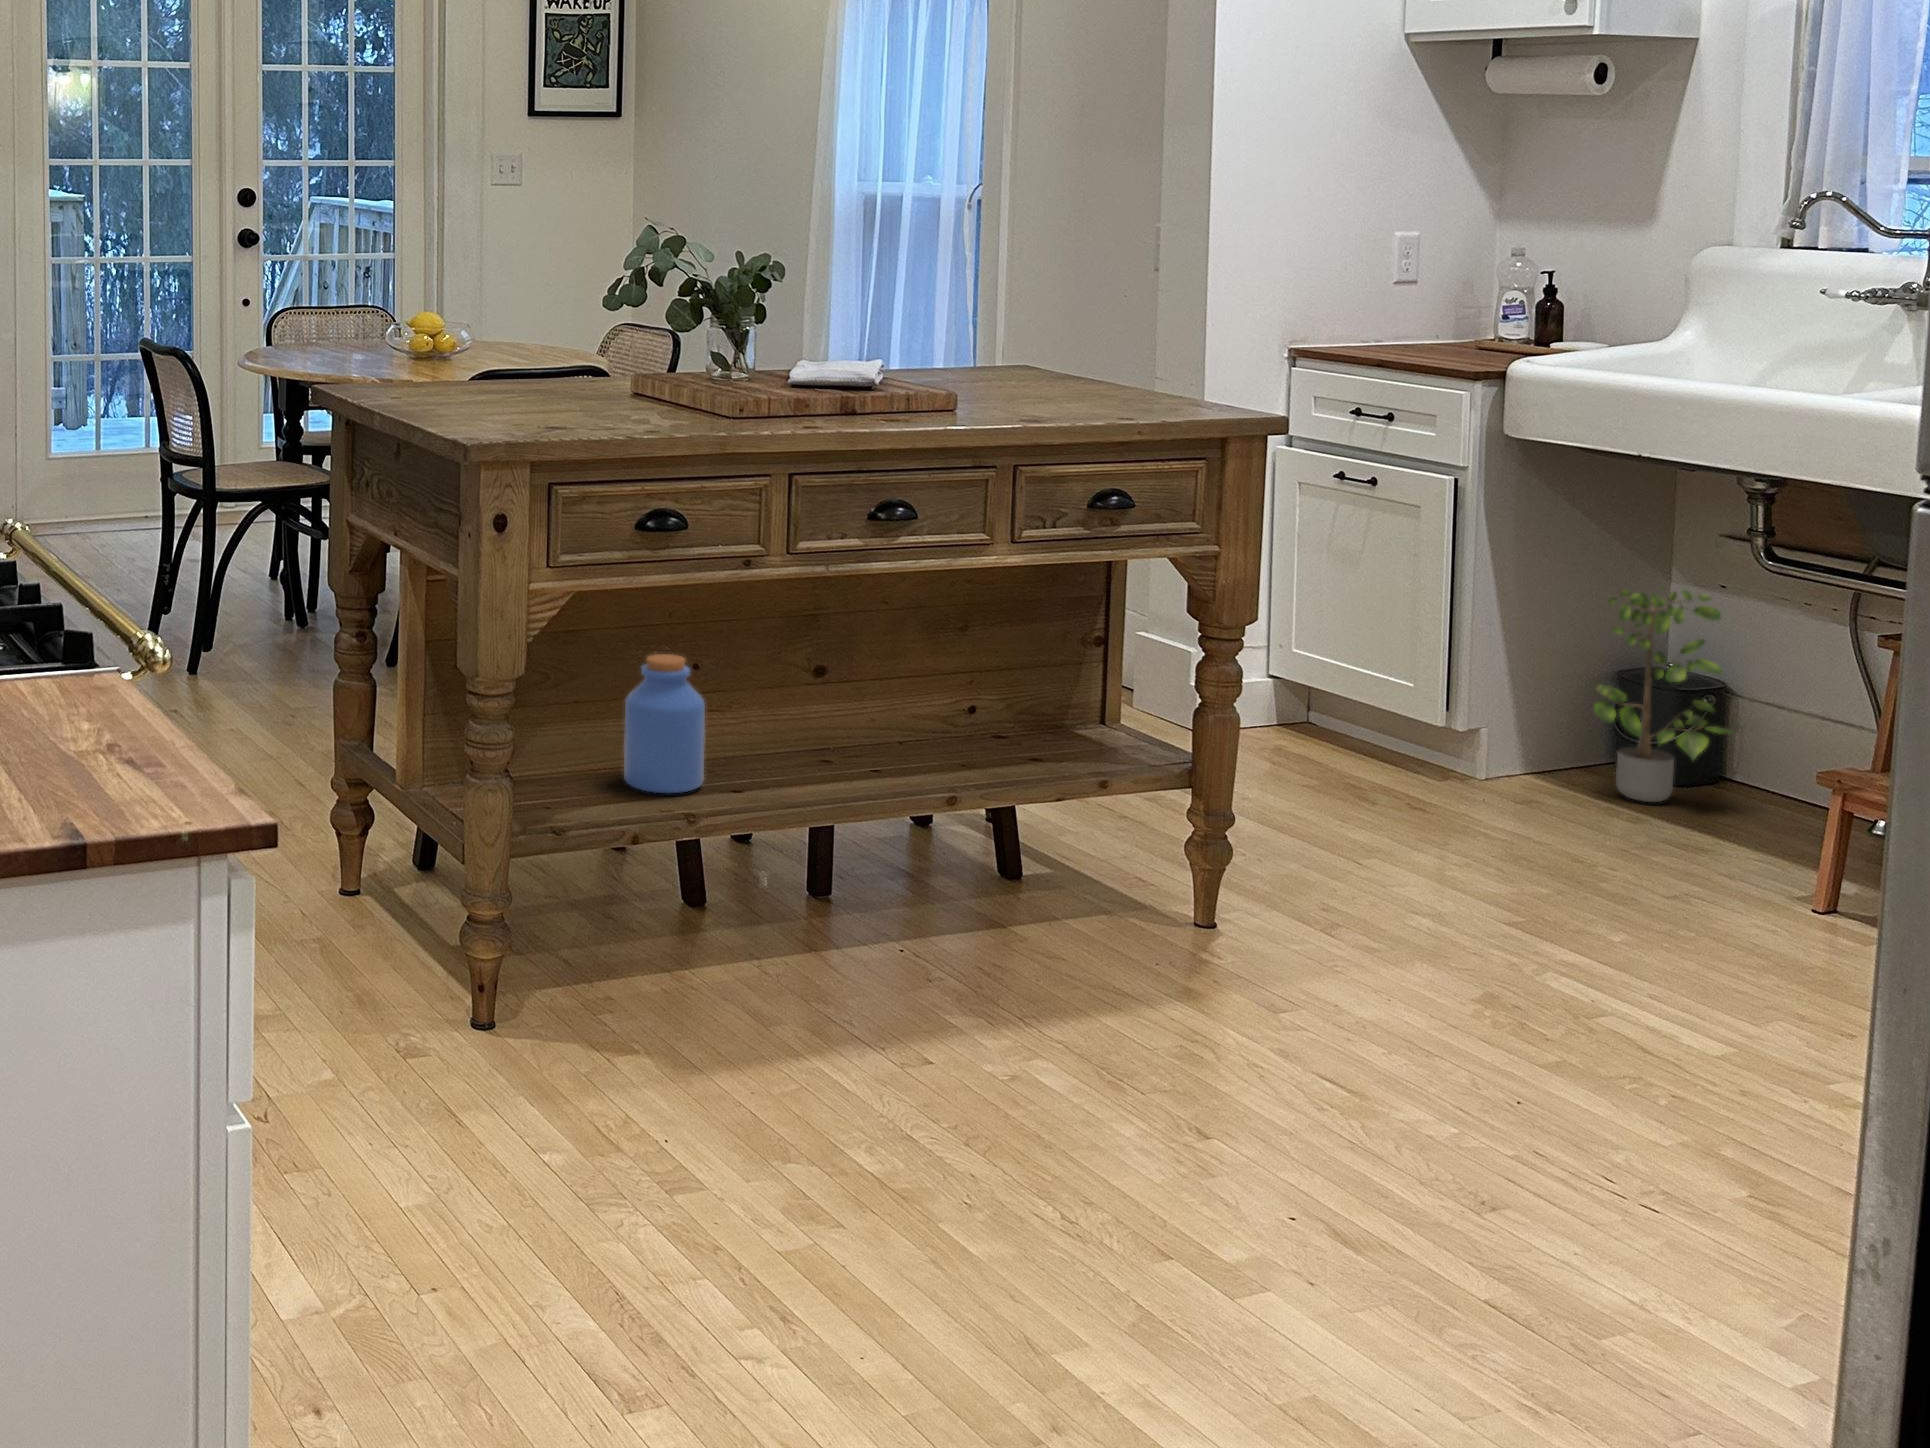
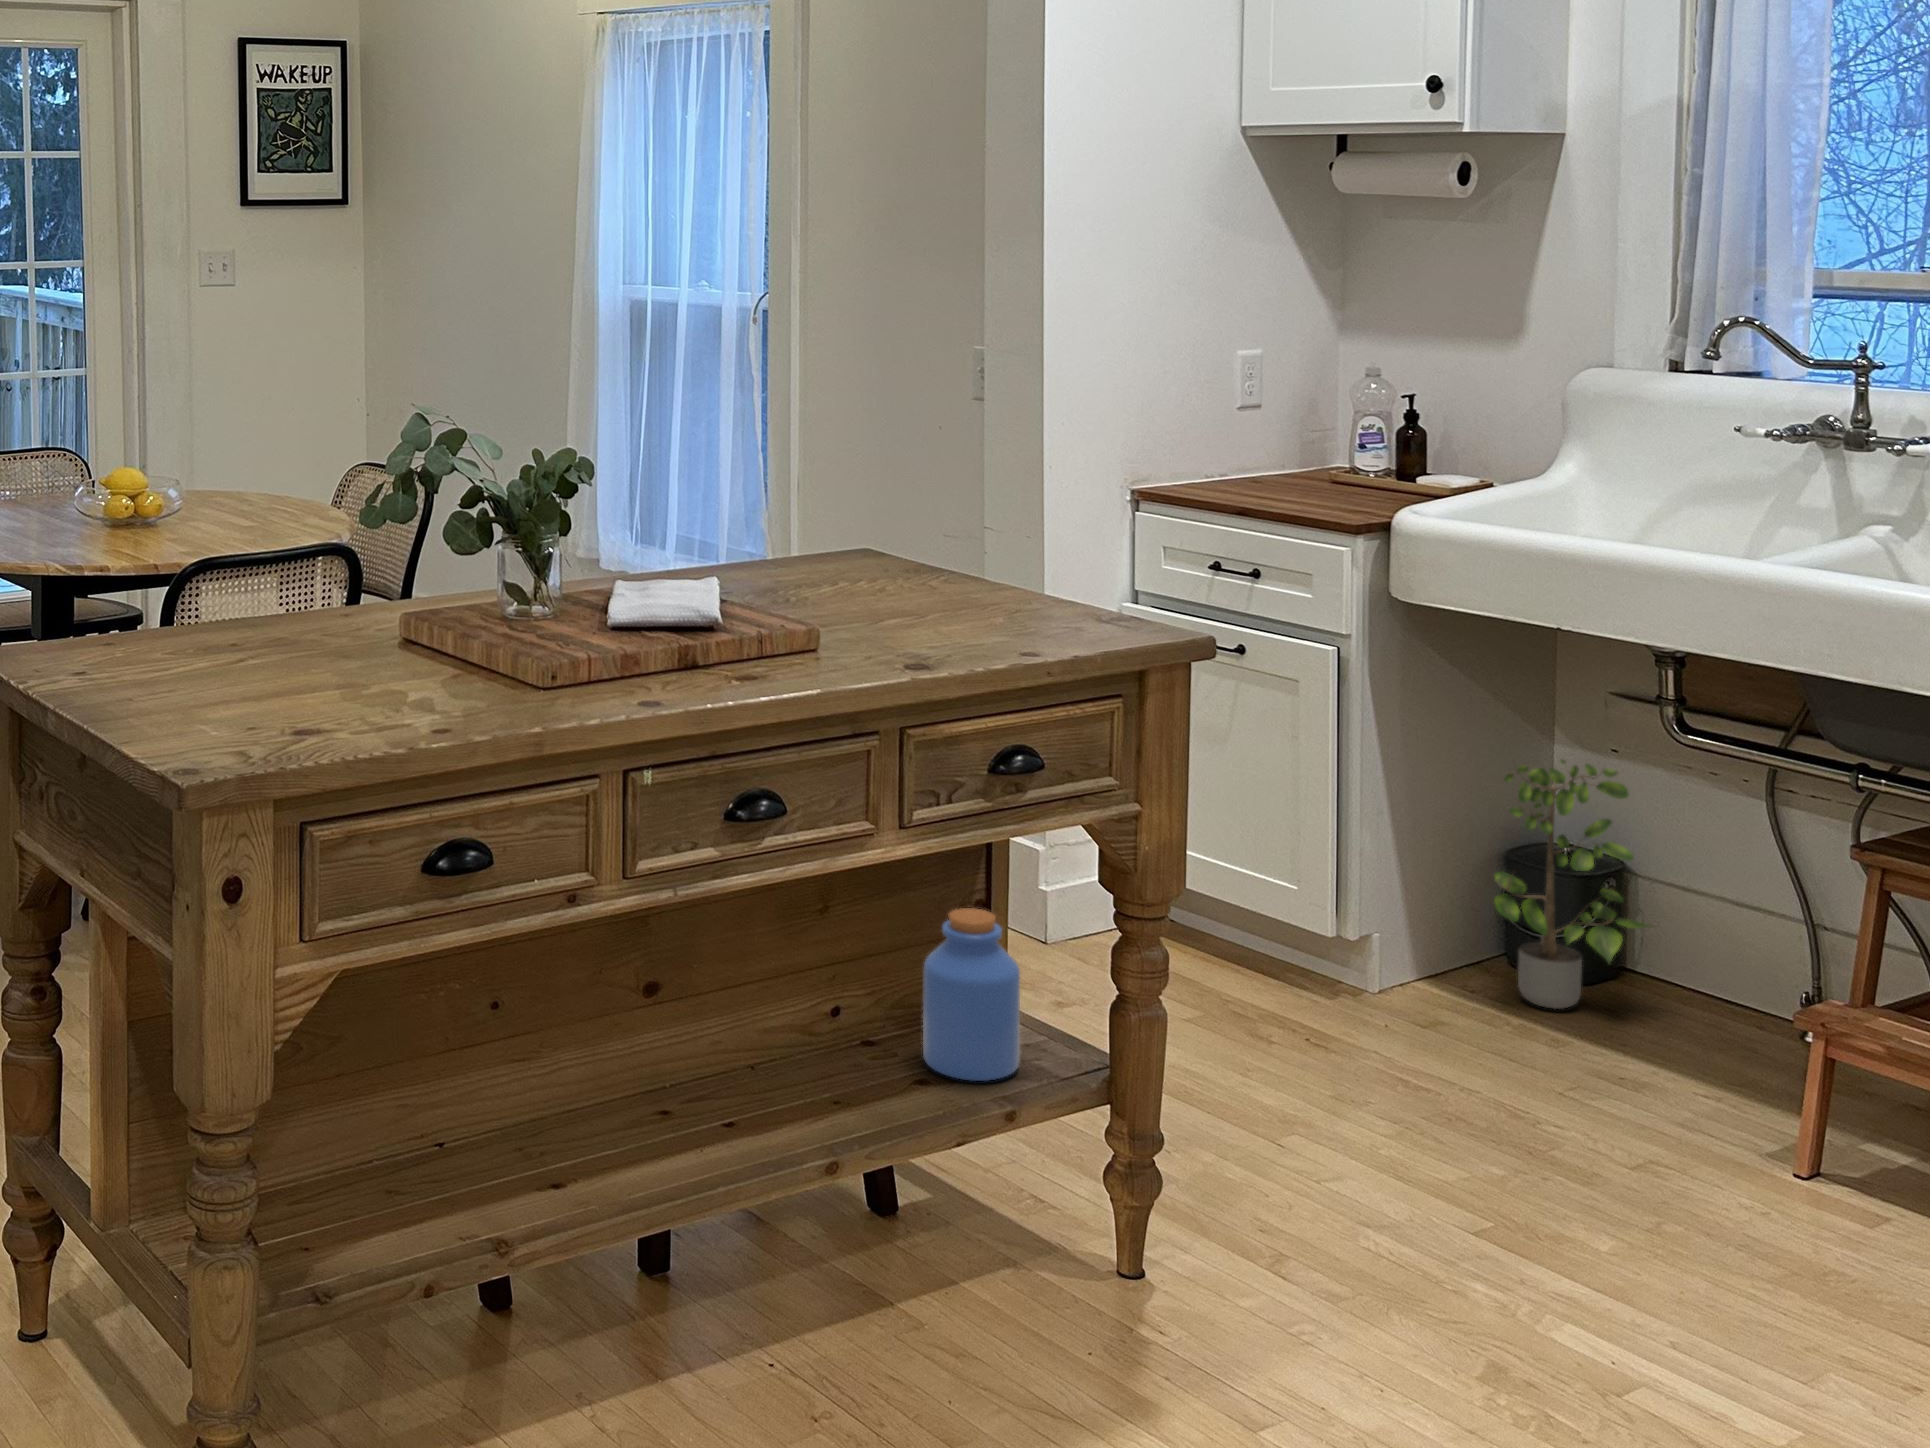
jar: present [624,654,705,793] -> present [923,908,1020,1081]

